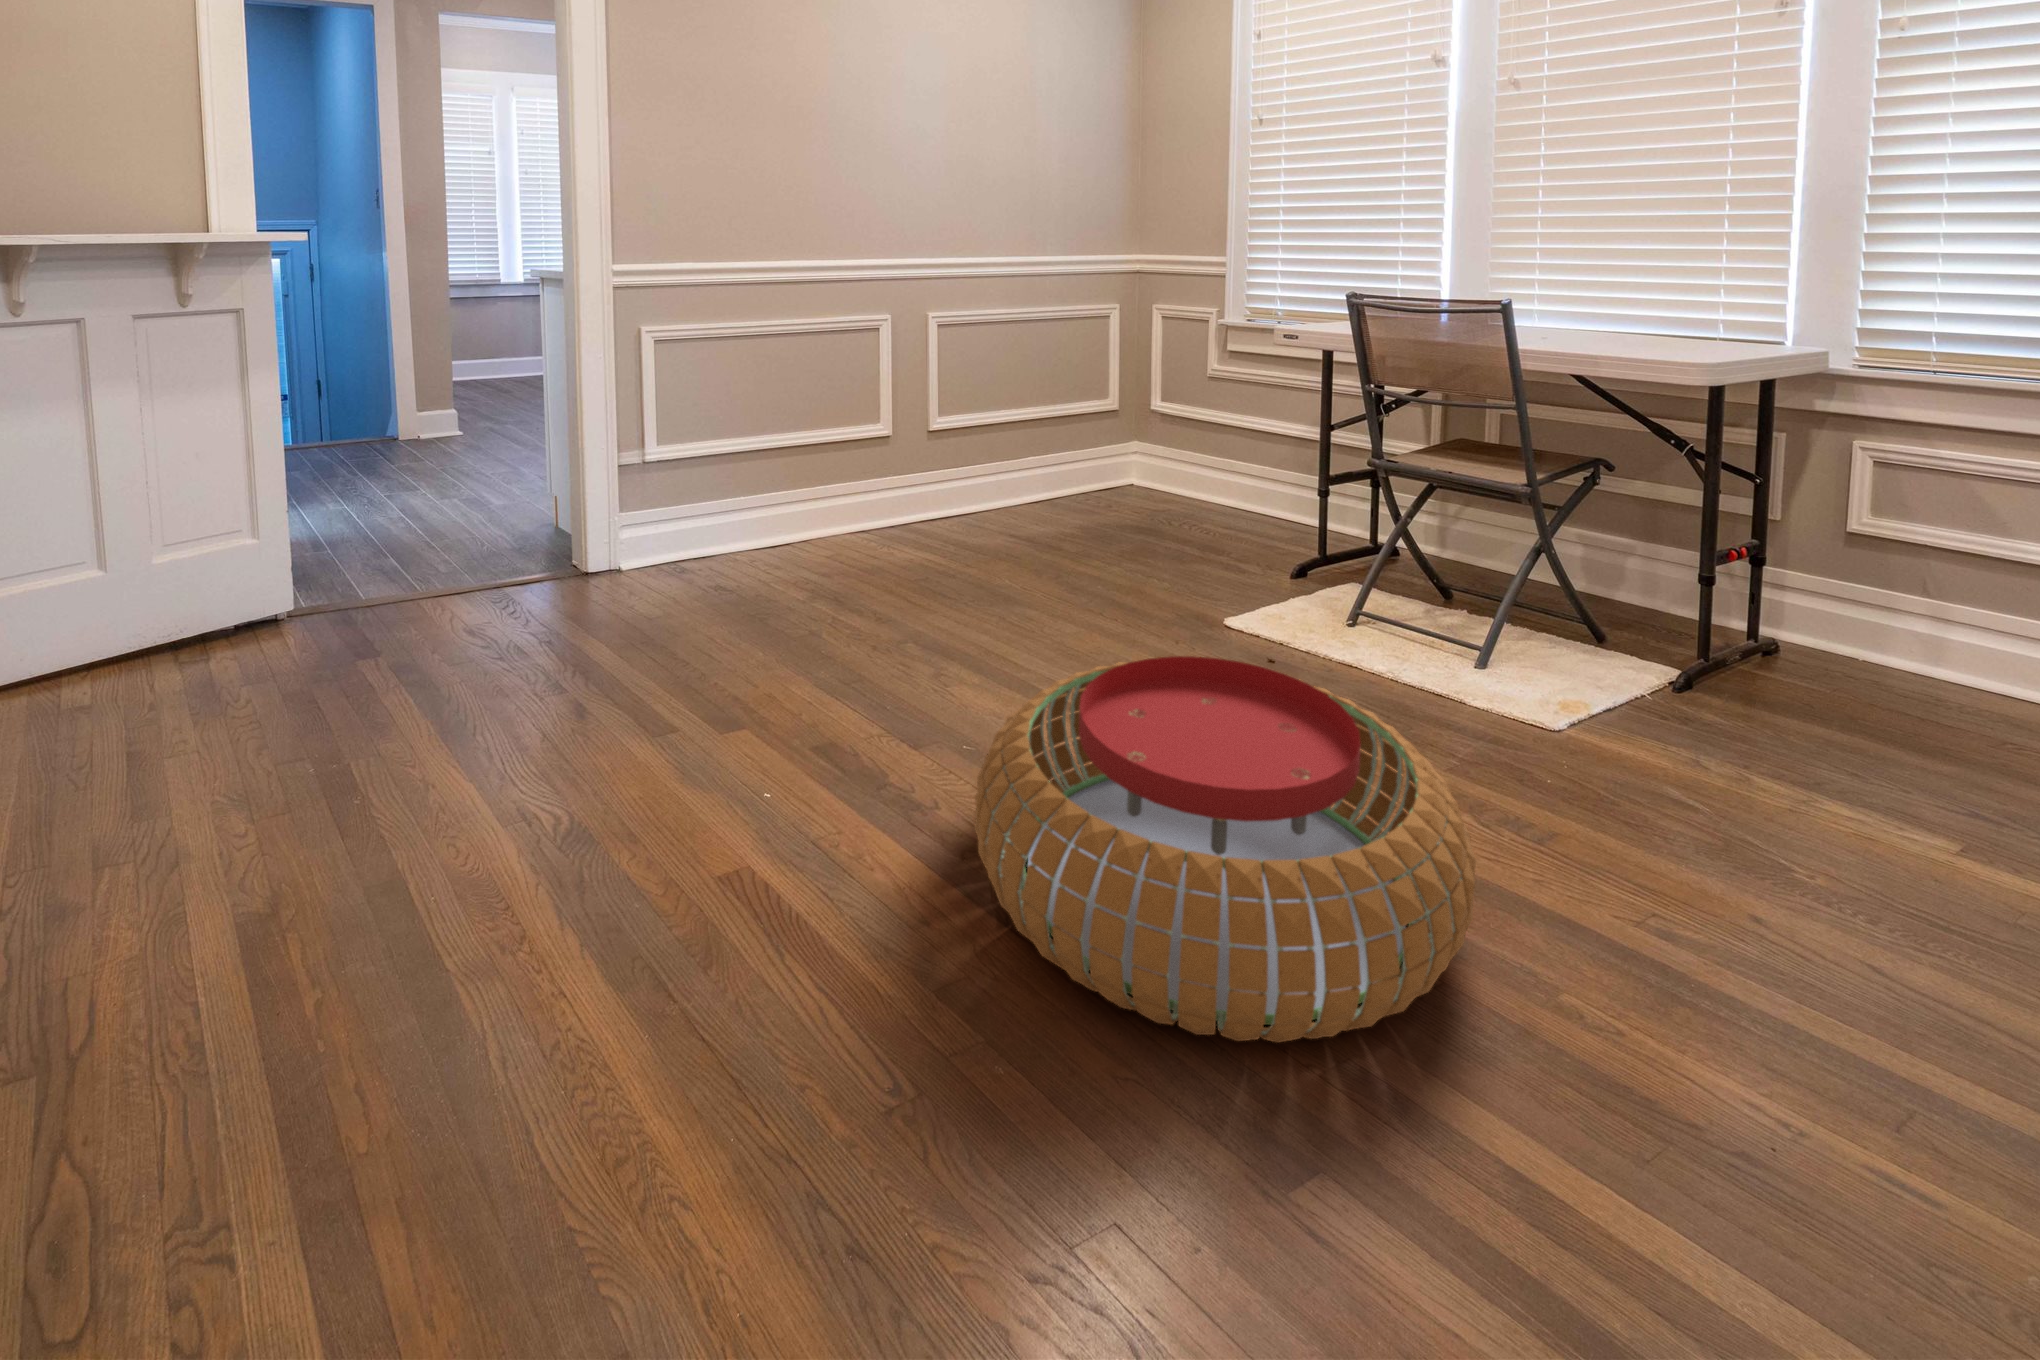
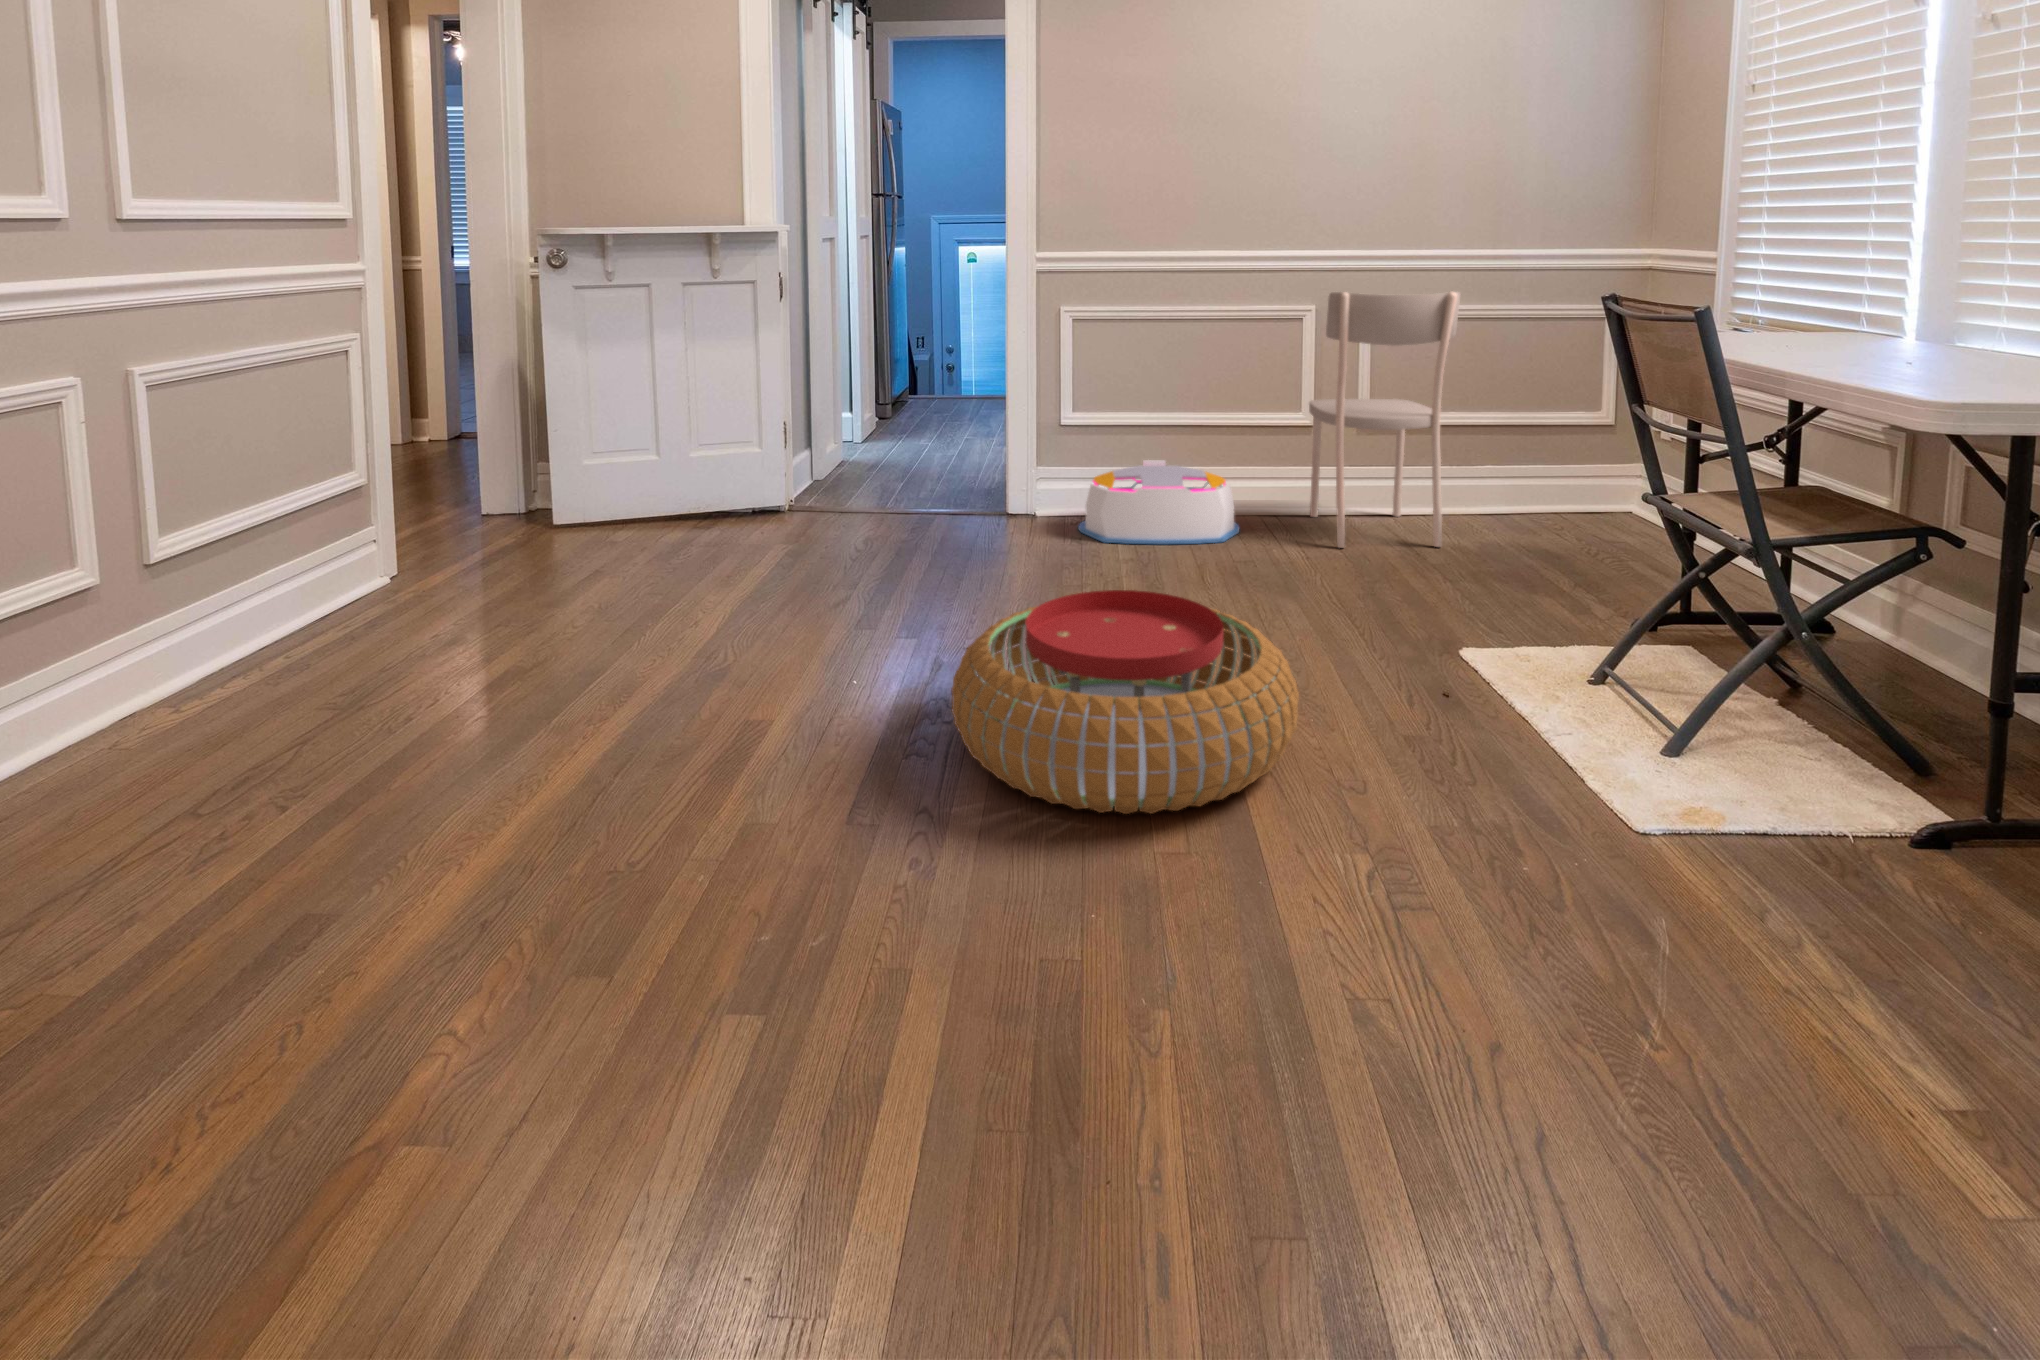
dining chair: none [921,284,1090,550] -> present [1309,292,1461,548]
storage bin: none [702,483,888,597] -> present [1078,460,1239,544]

